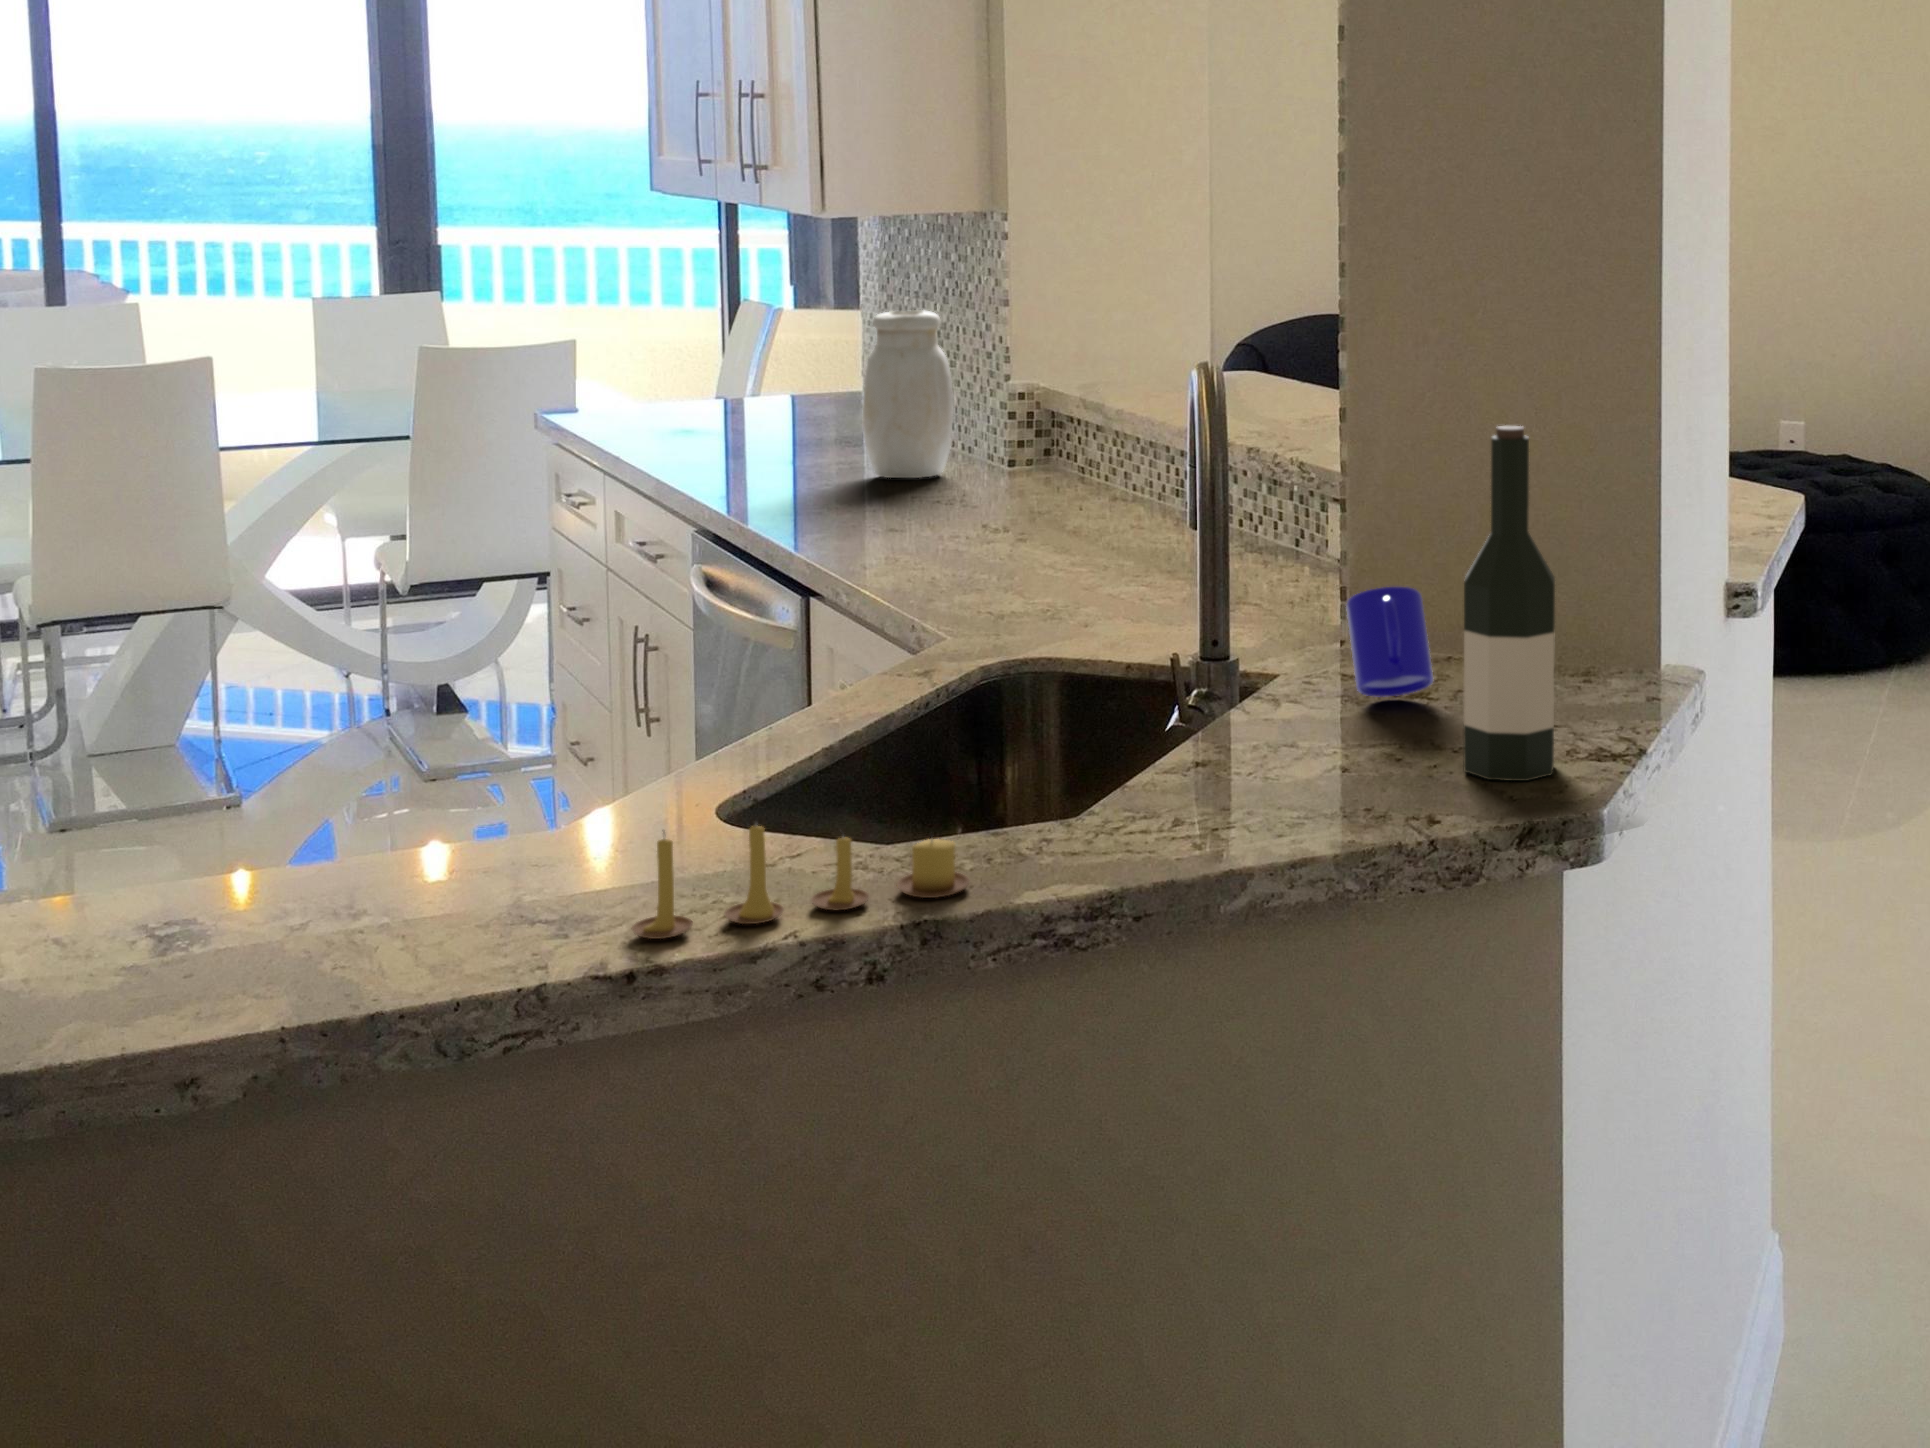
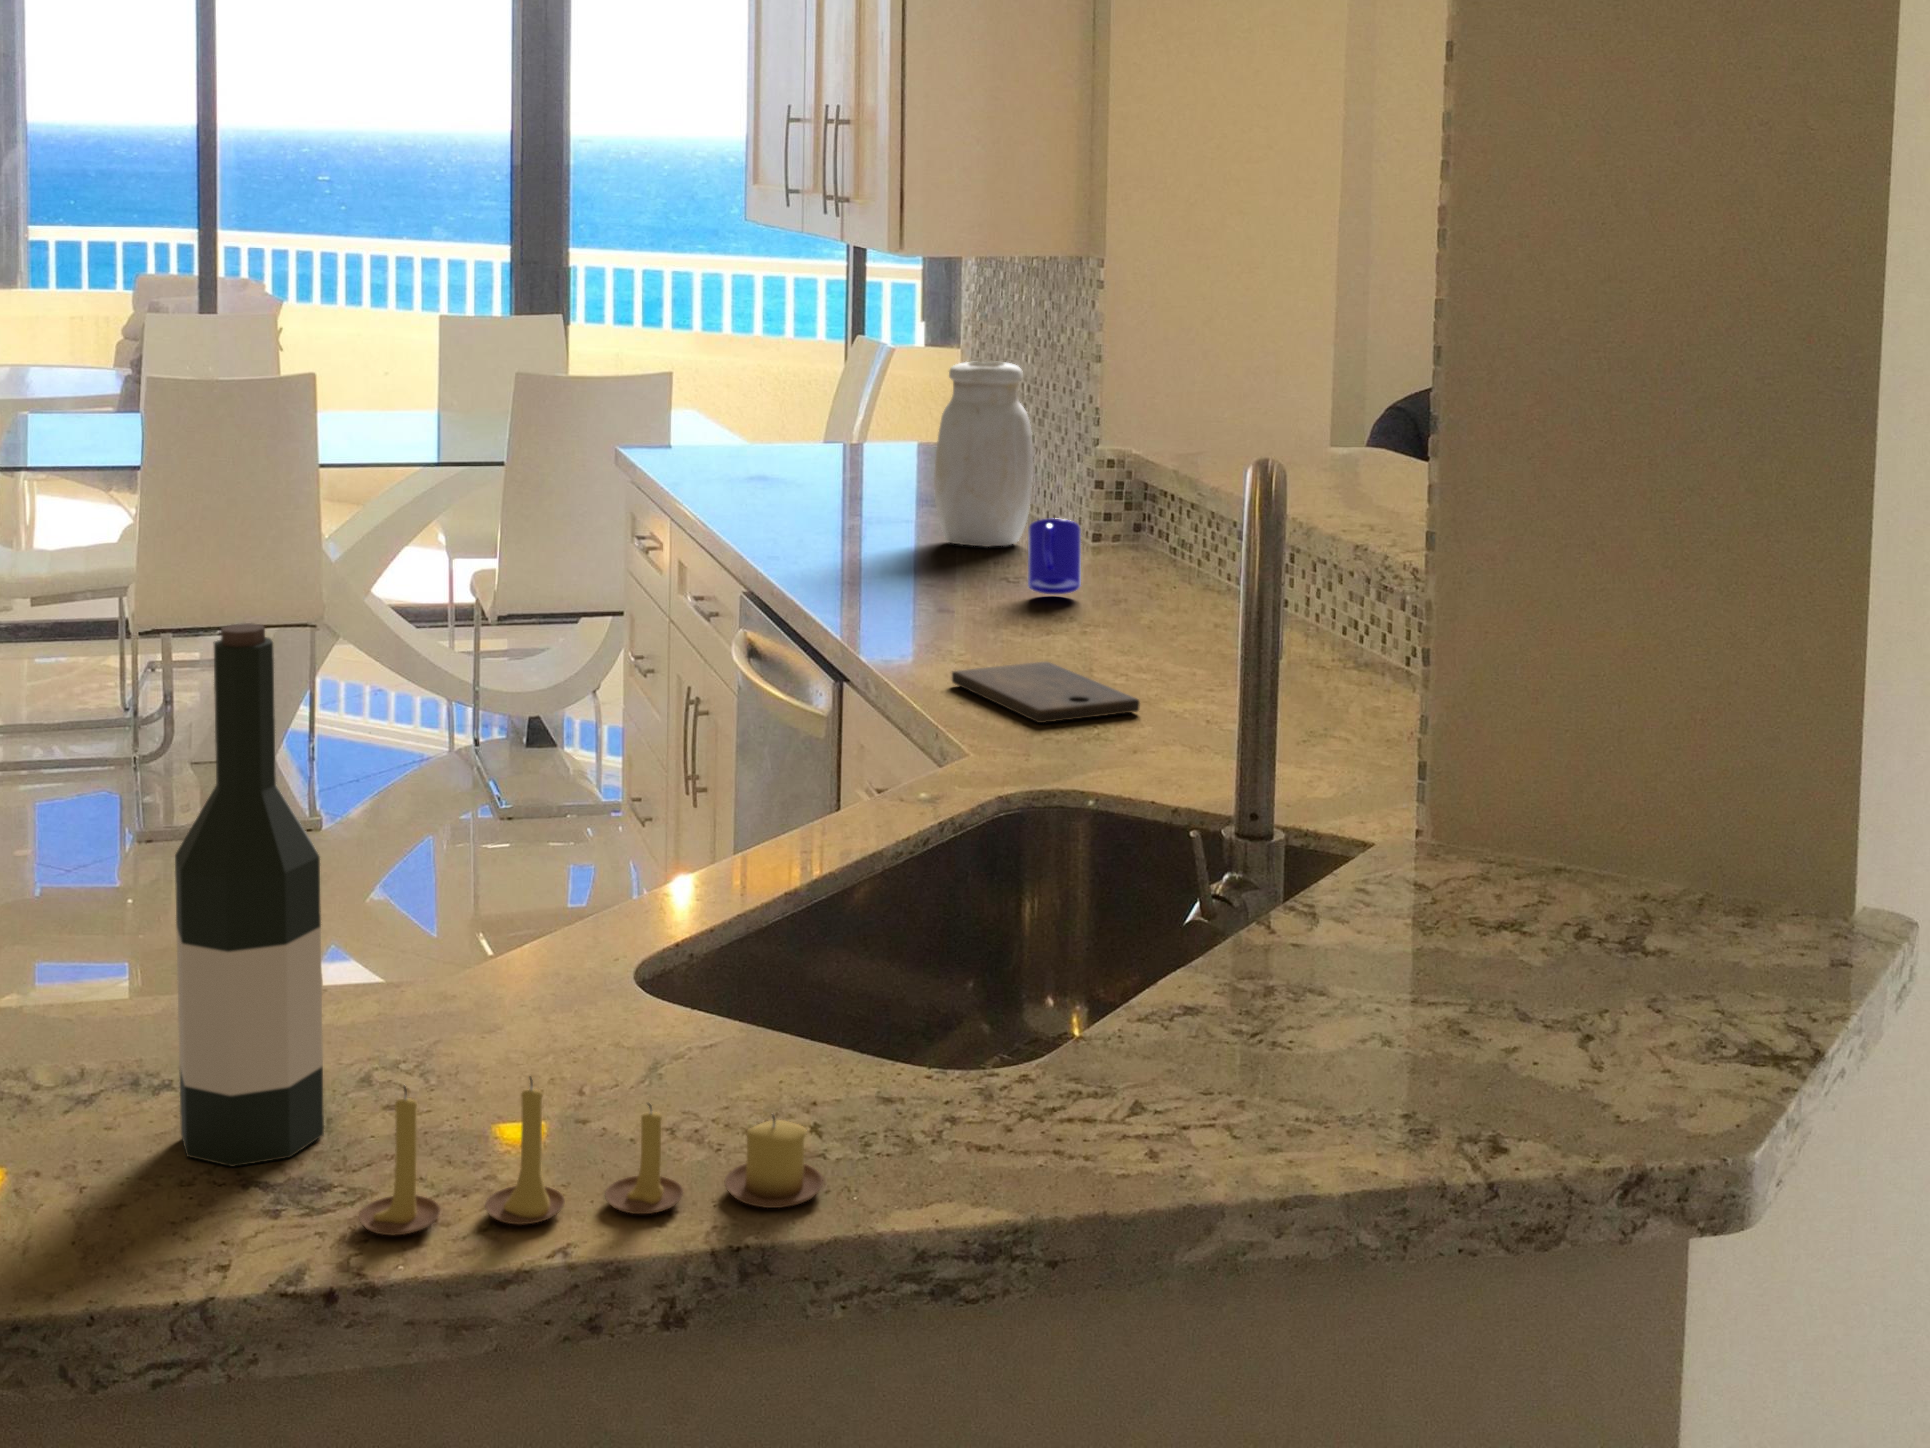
wine bottle: present [1464,426,1555,781] -> present [175,623,324,1167]
cutting board: none [923,561,1090,607] -> present [952,662,1140,723]
mug: present [1346,587,1433,697] -> present [1028,518,1081,594]

